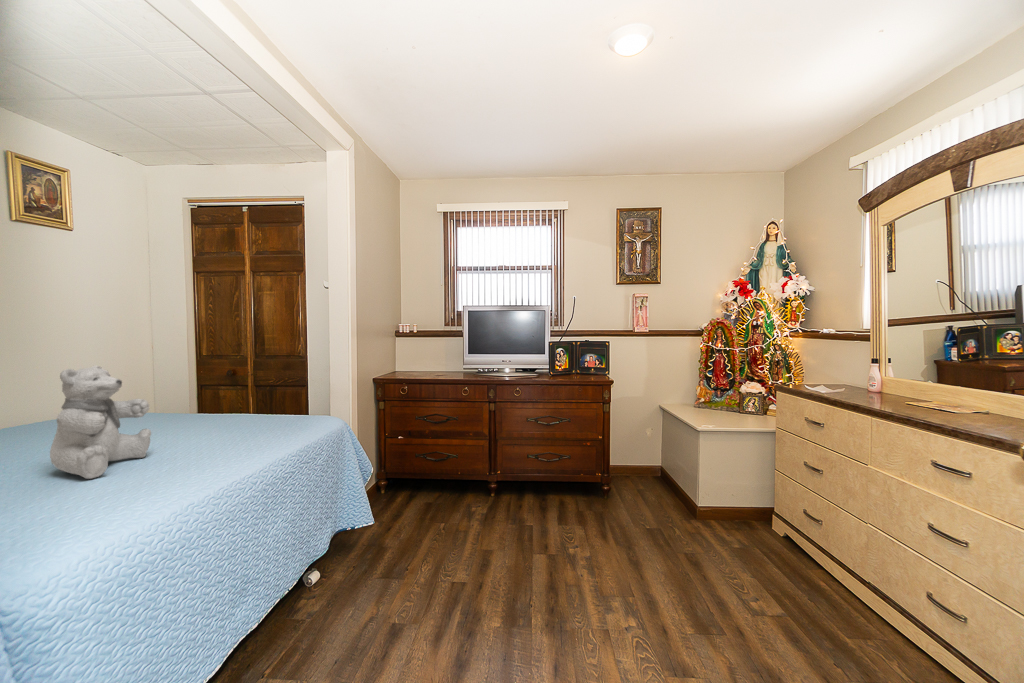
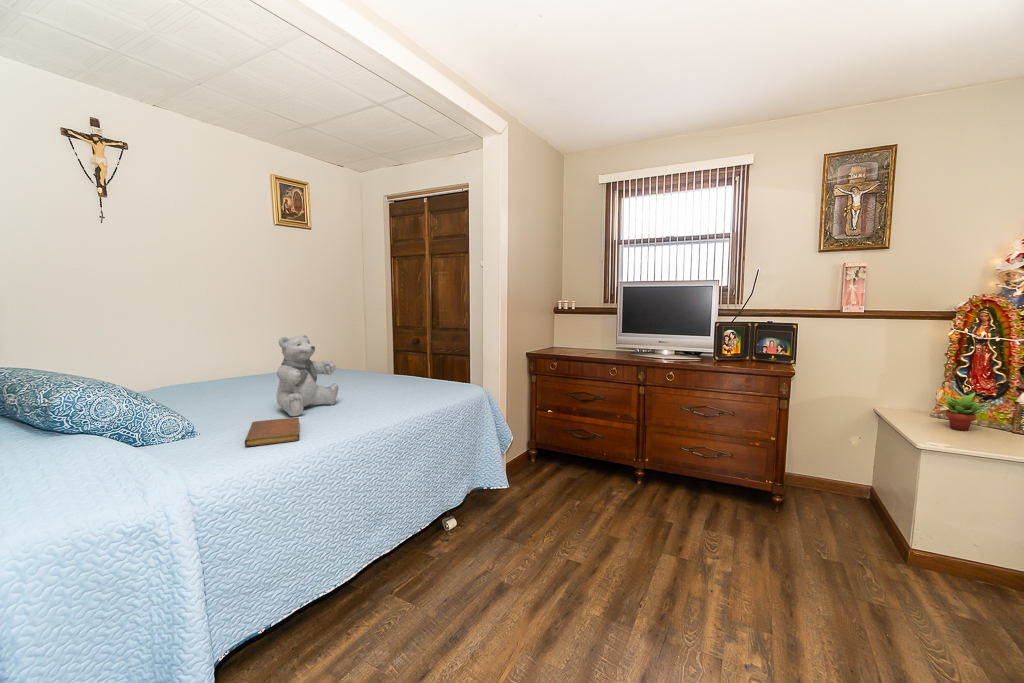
succulent plant: none [699,387,728,415] -> present [937,392,988,431]
notebook: none [29,478,134,525] -> present [245,418,299,446]

